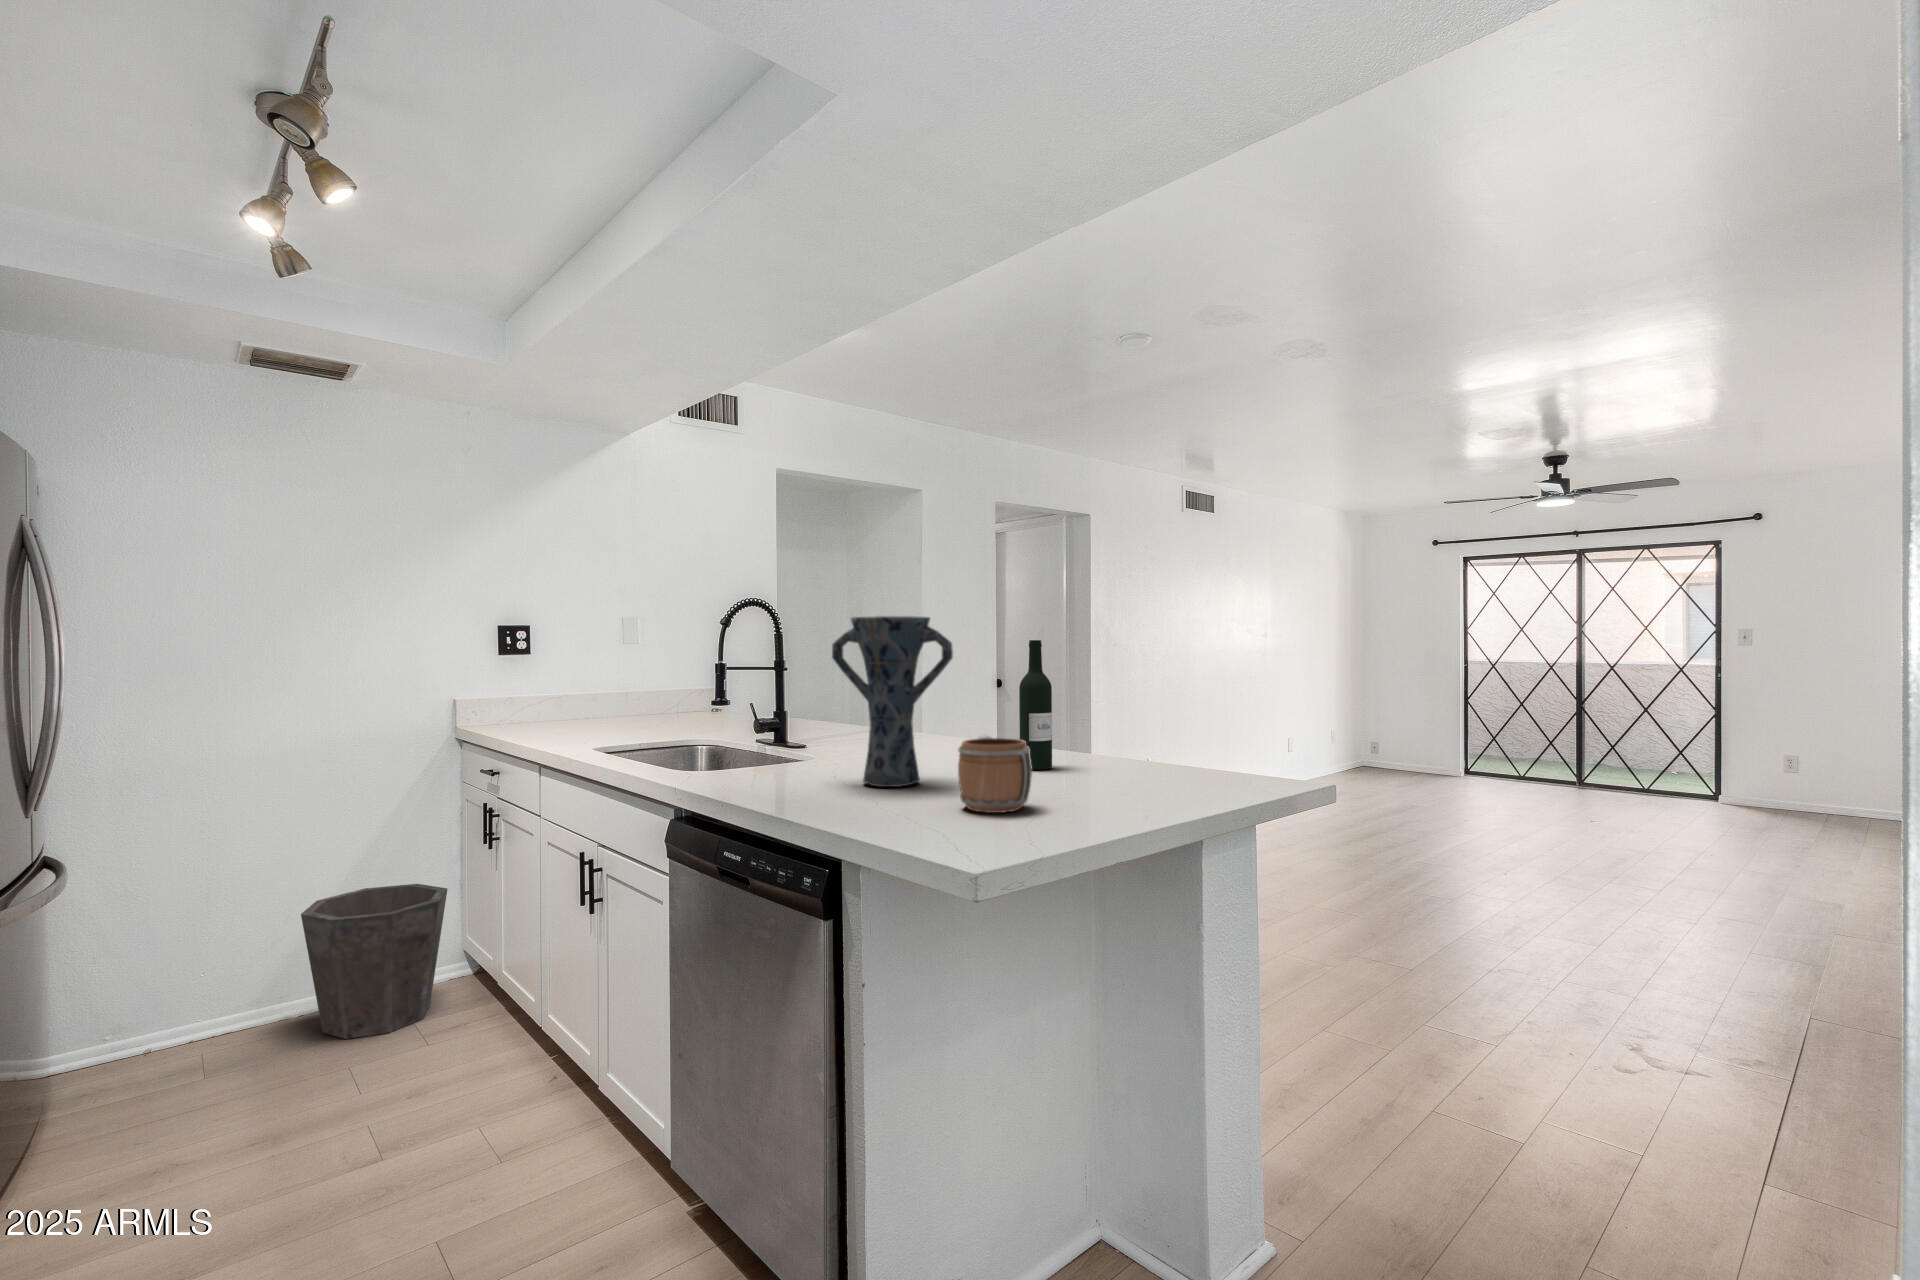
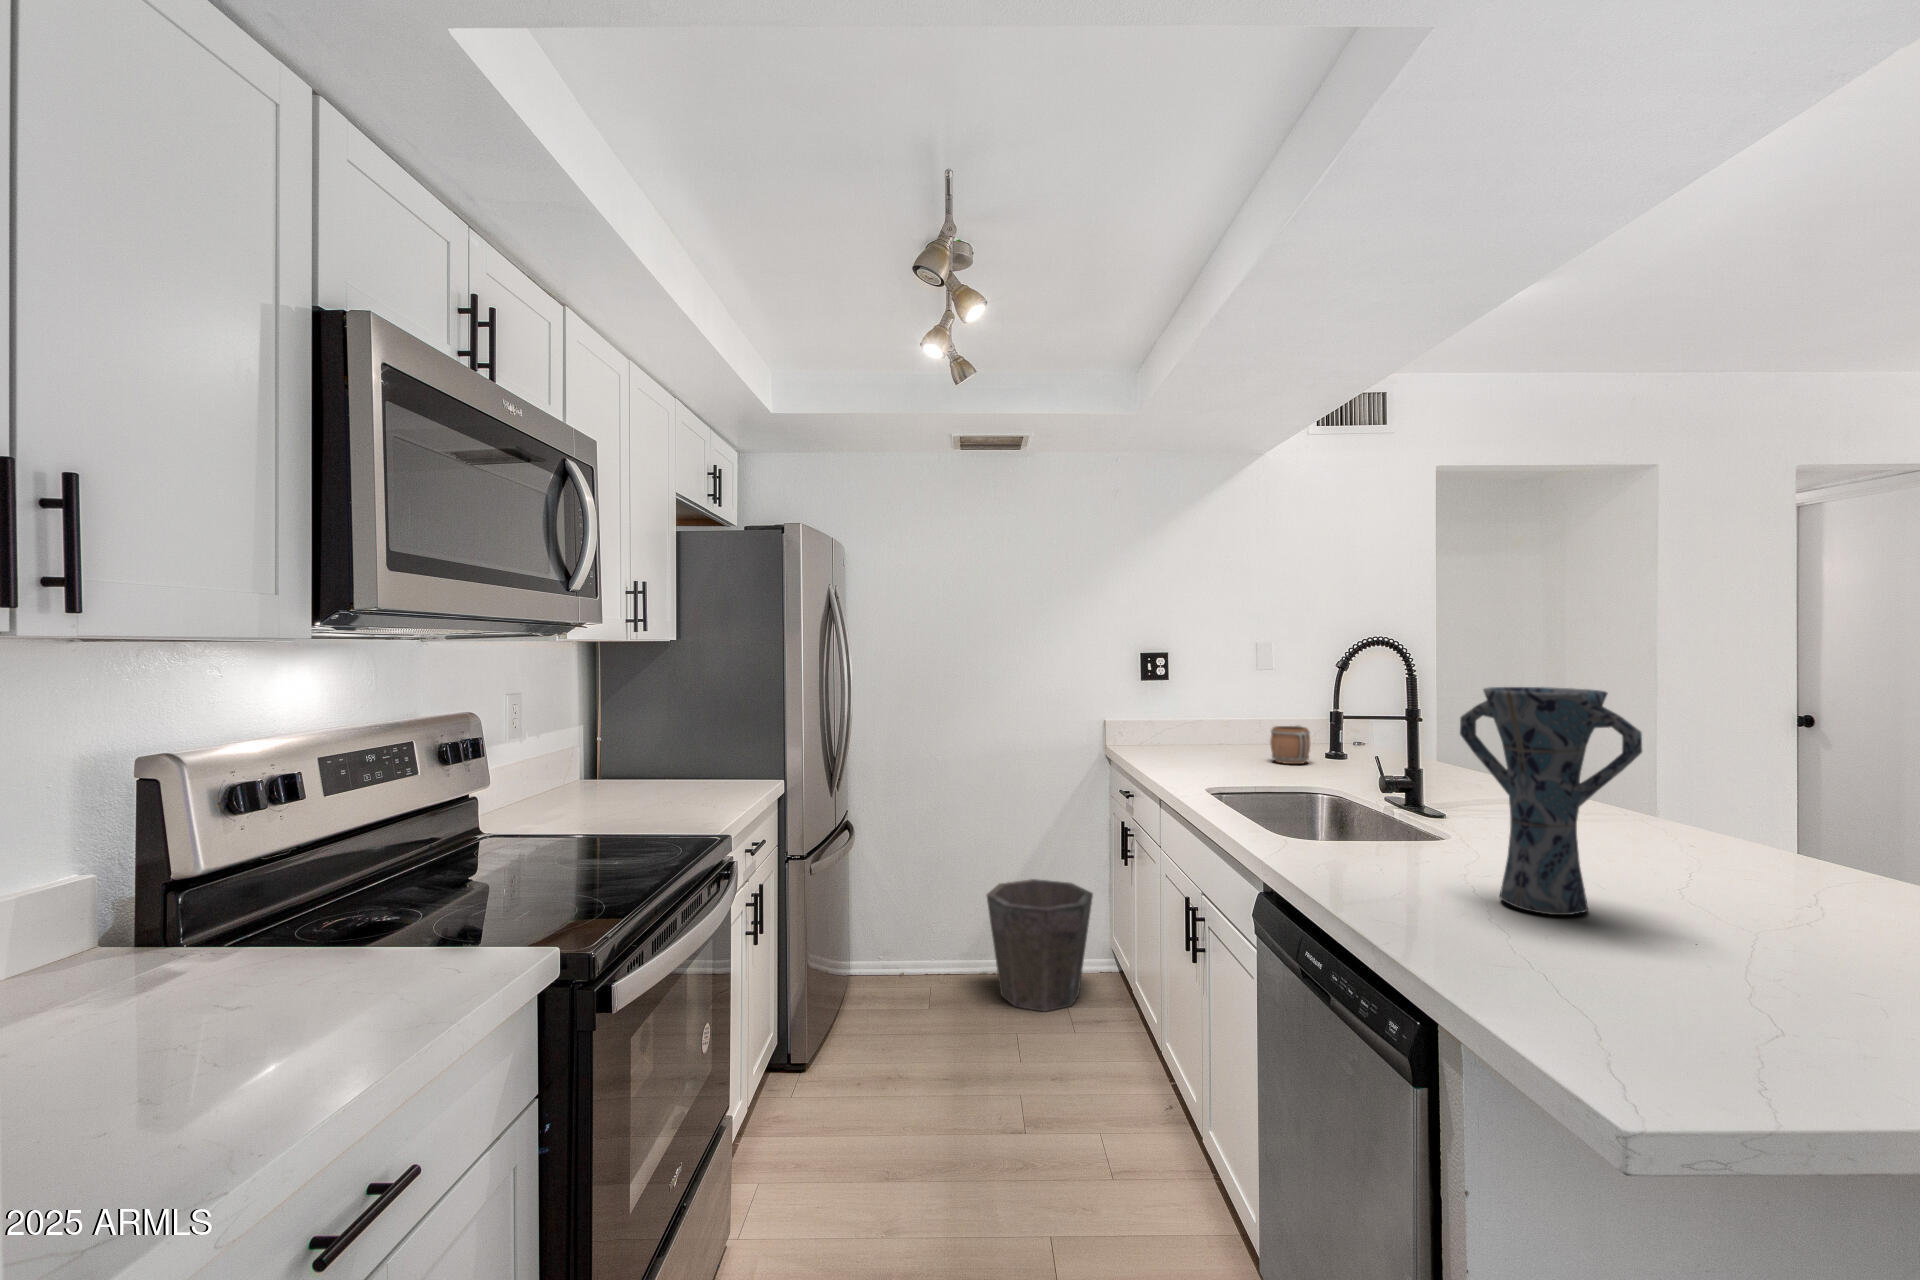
wine bottle: present [1019,640,1052,770] -> none [1779,722,1847,923]
mug: present [958,734,1032,813] -> present [1270,725,1310,764]

